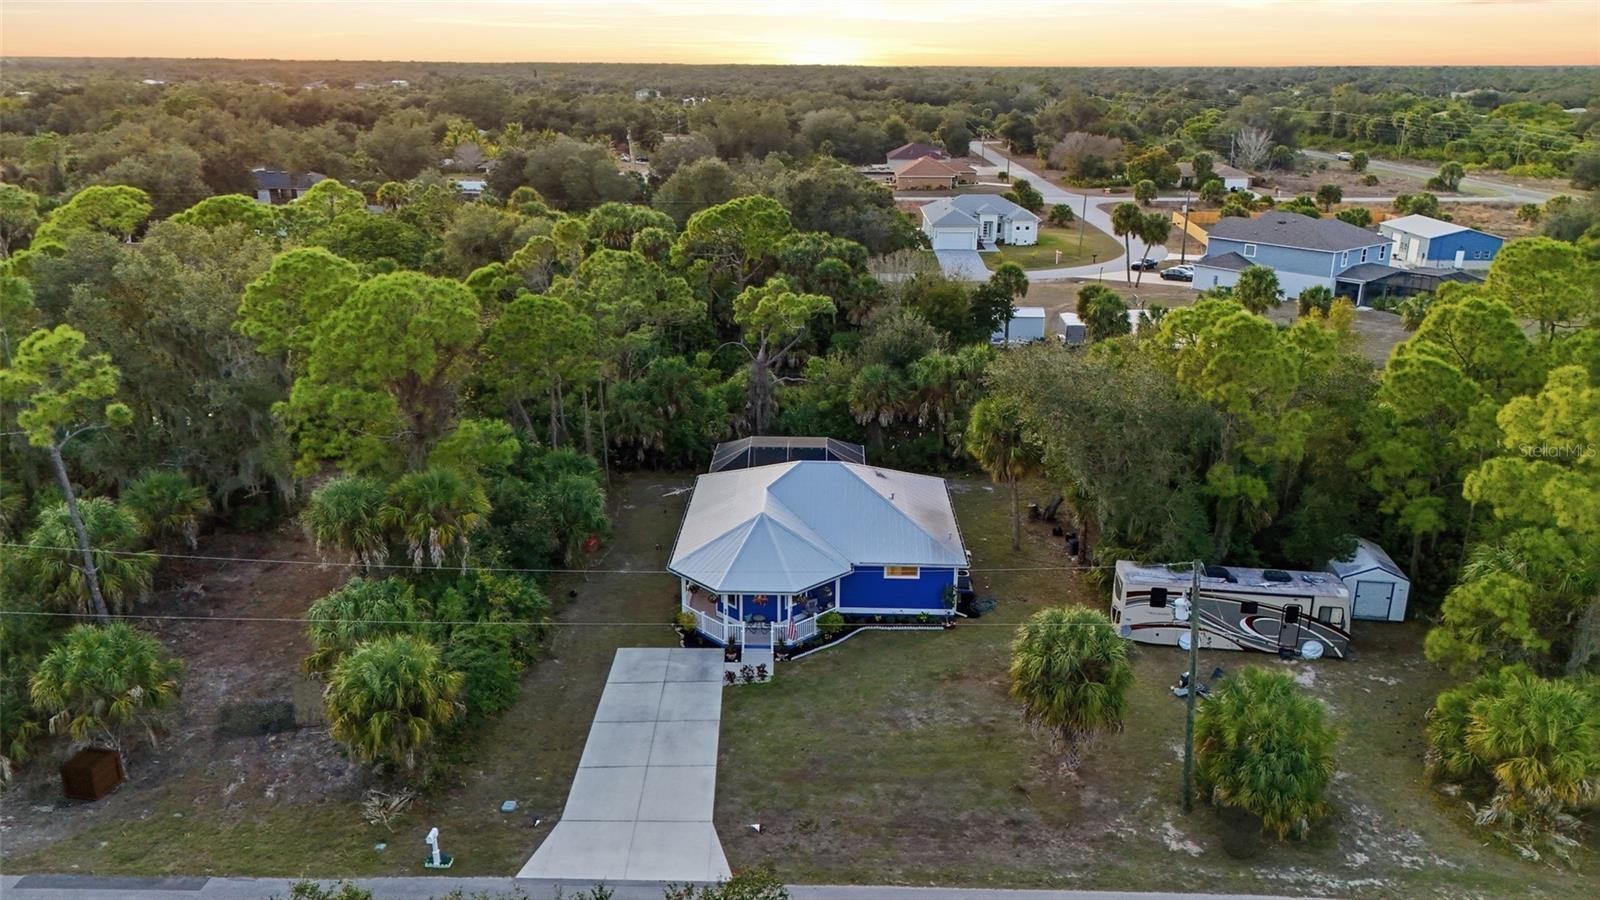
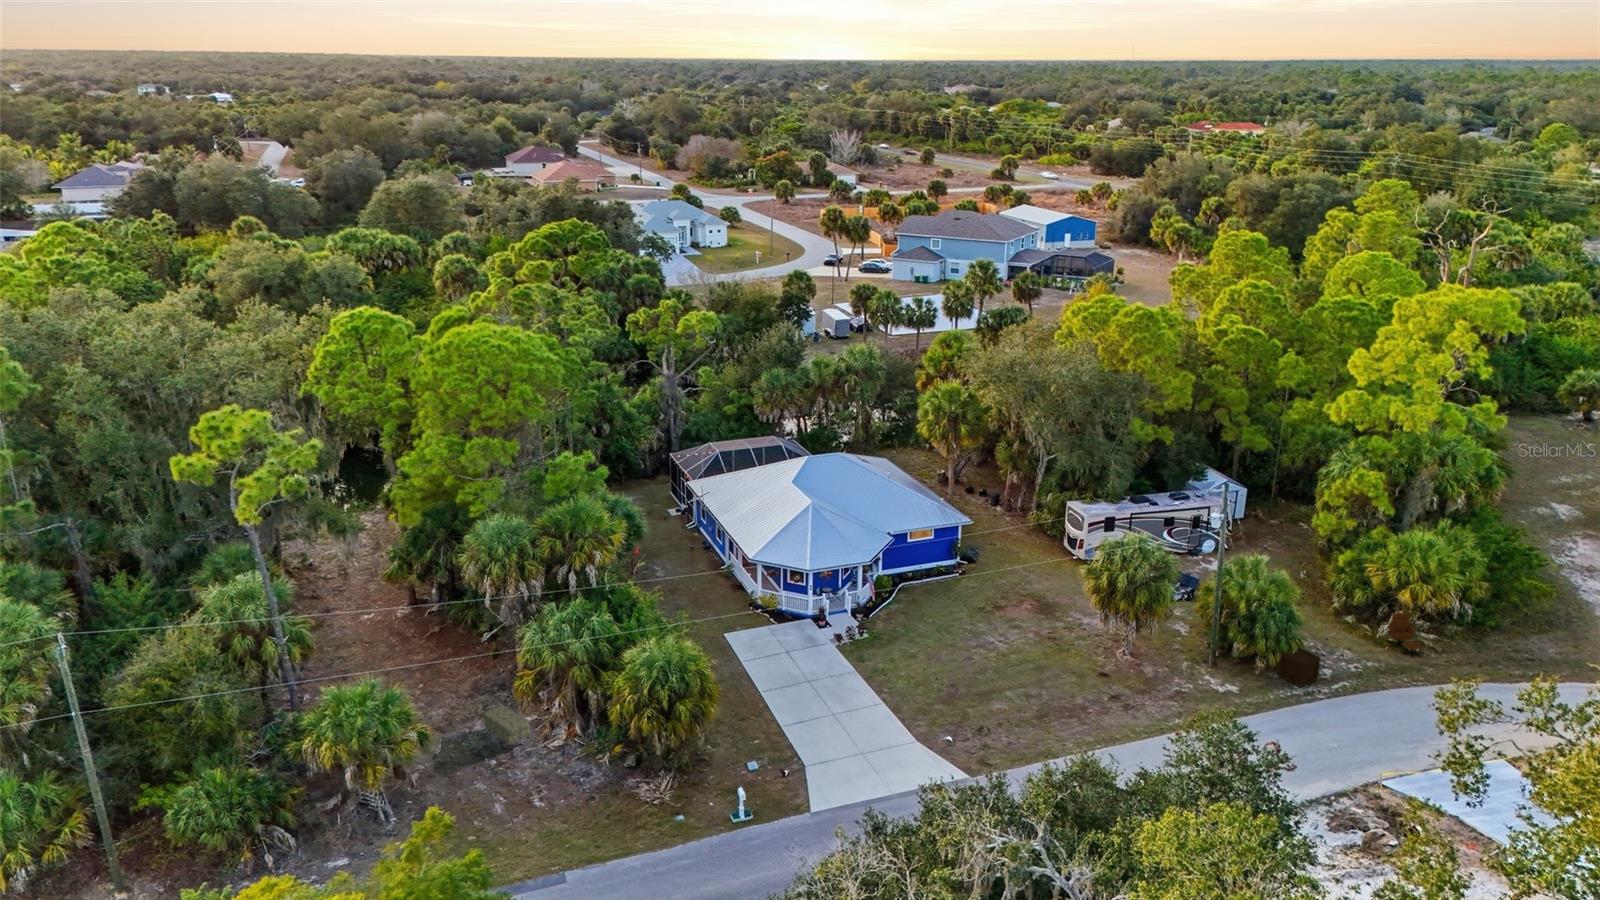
wooden crate: present [59,747,125,800] -> present [1277,648,1321,687]
lounge chair: none [1496,795,1545,870] -> present [1387,613,1422,655]
trash can: present [1221,805,1264,858] -> none [1246,652,1276,686]

